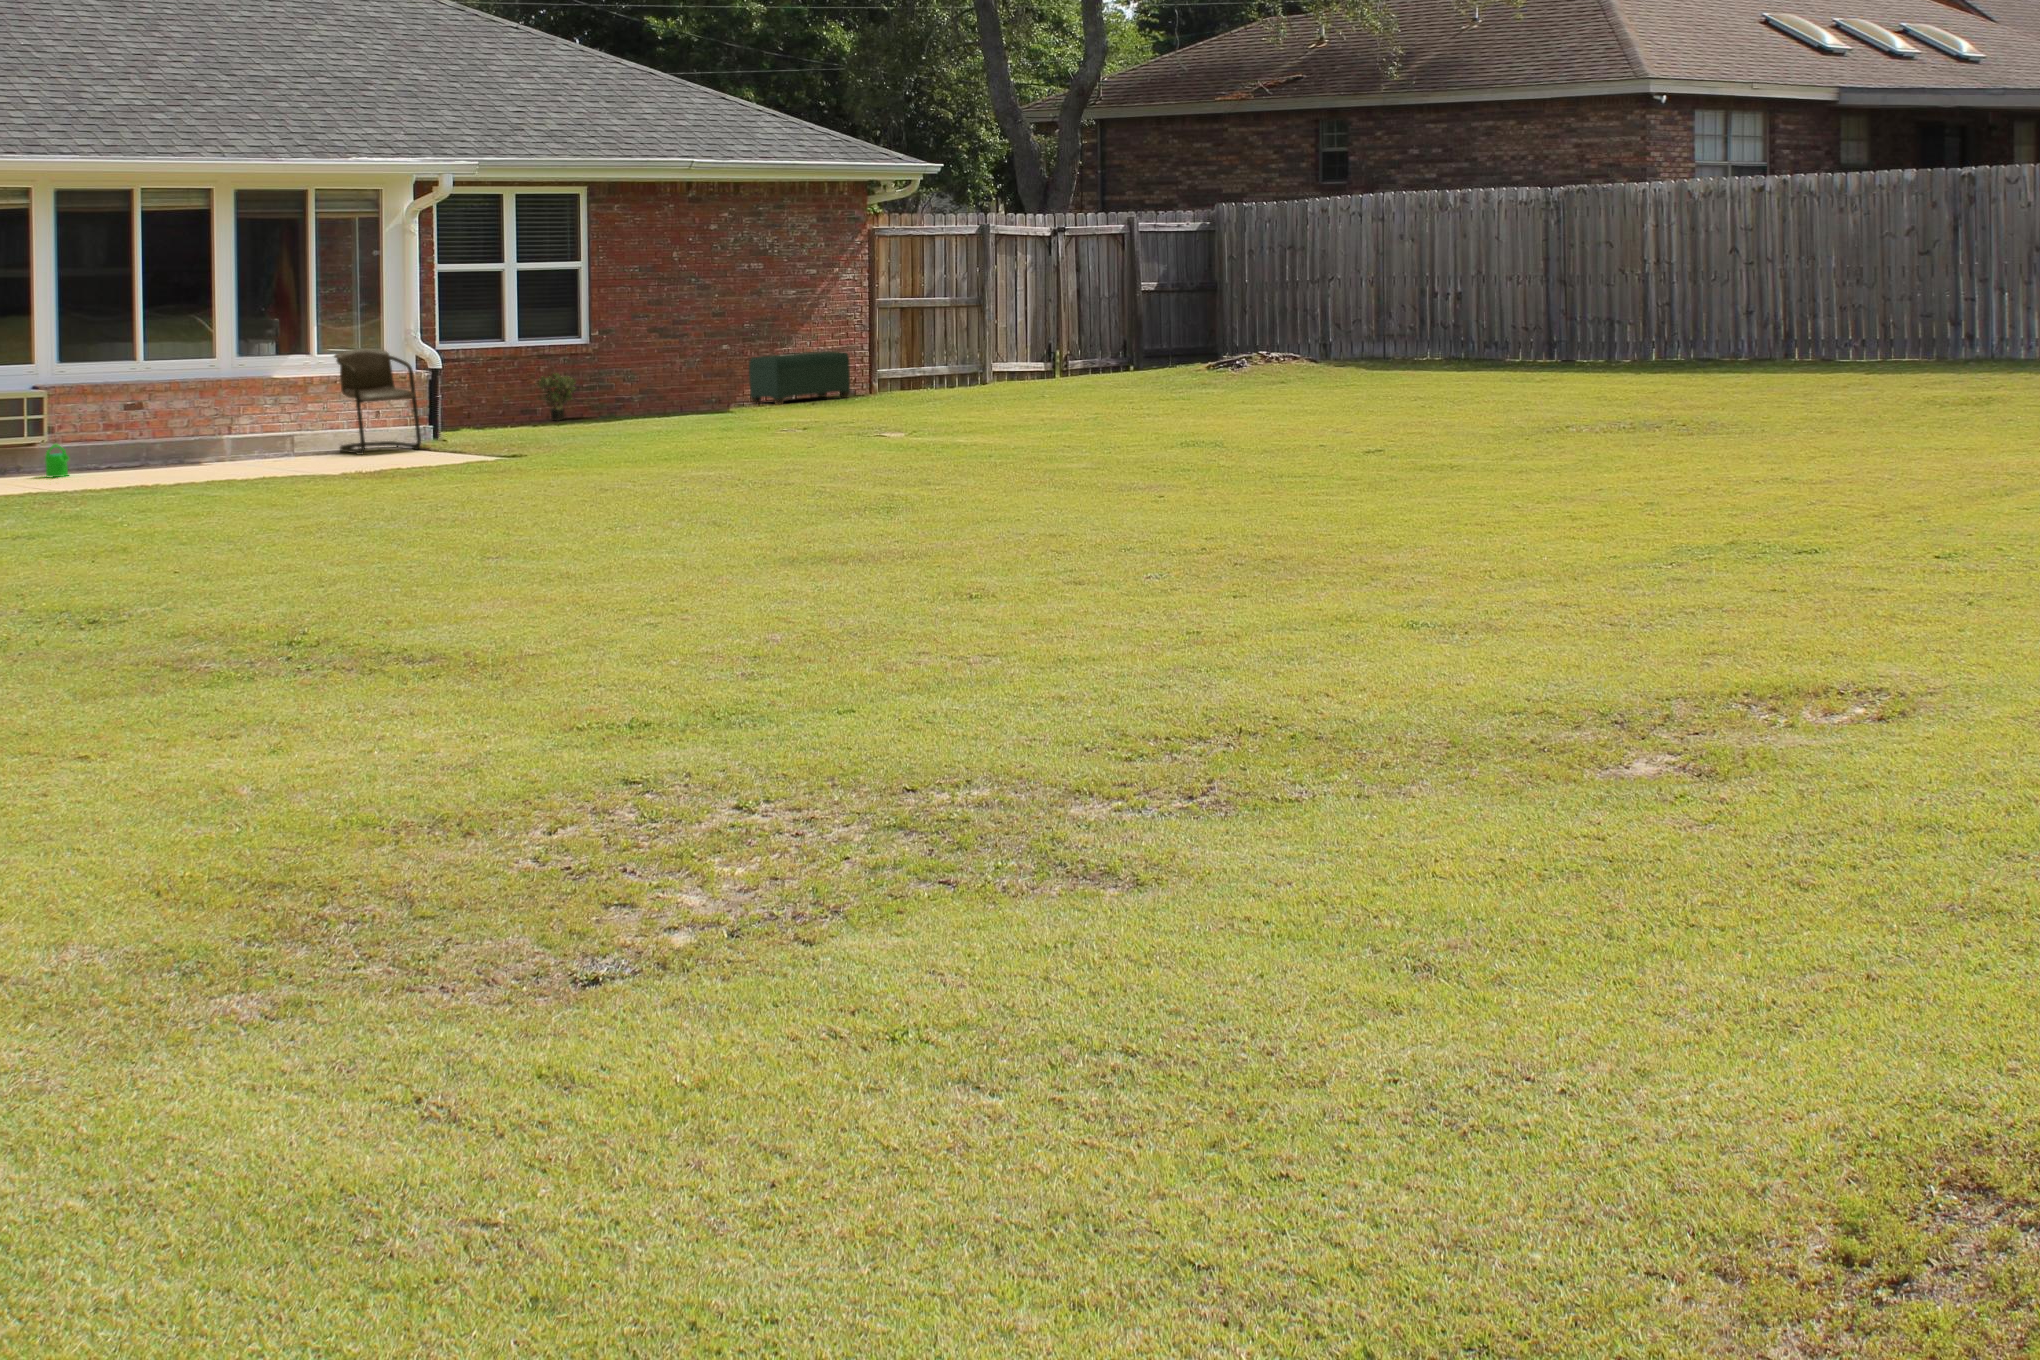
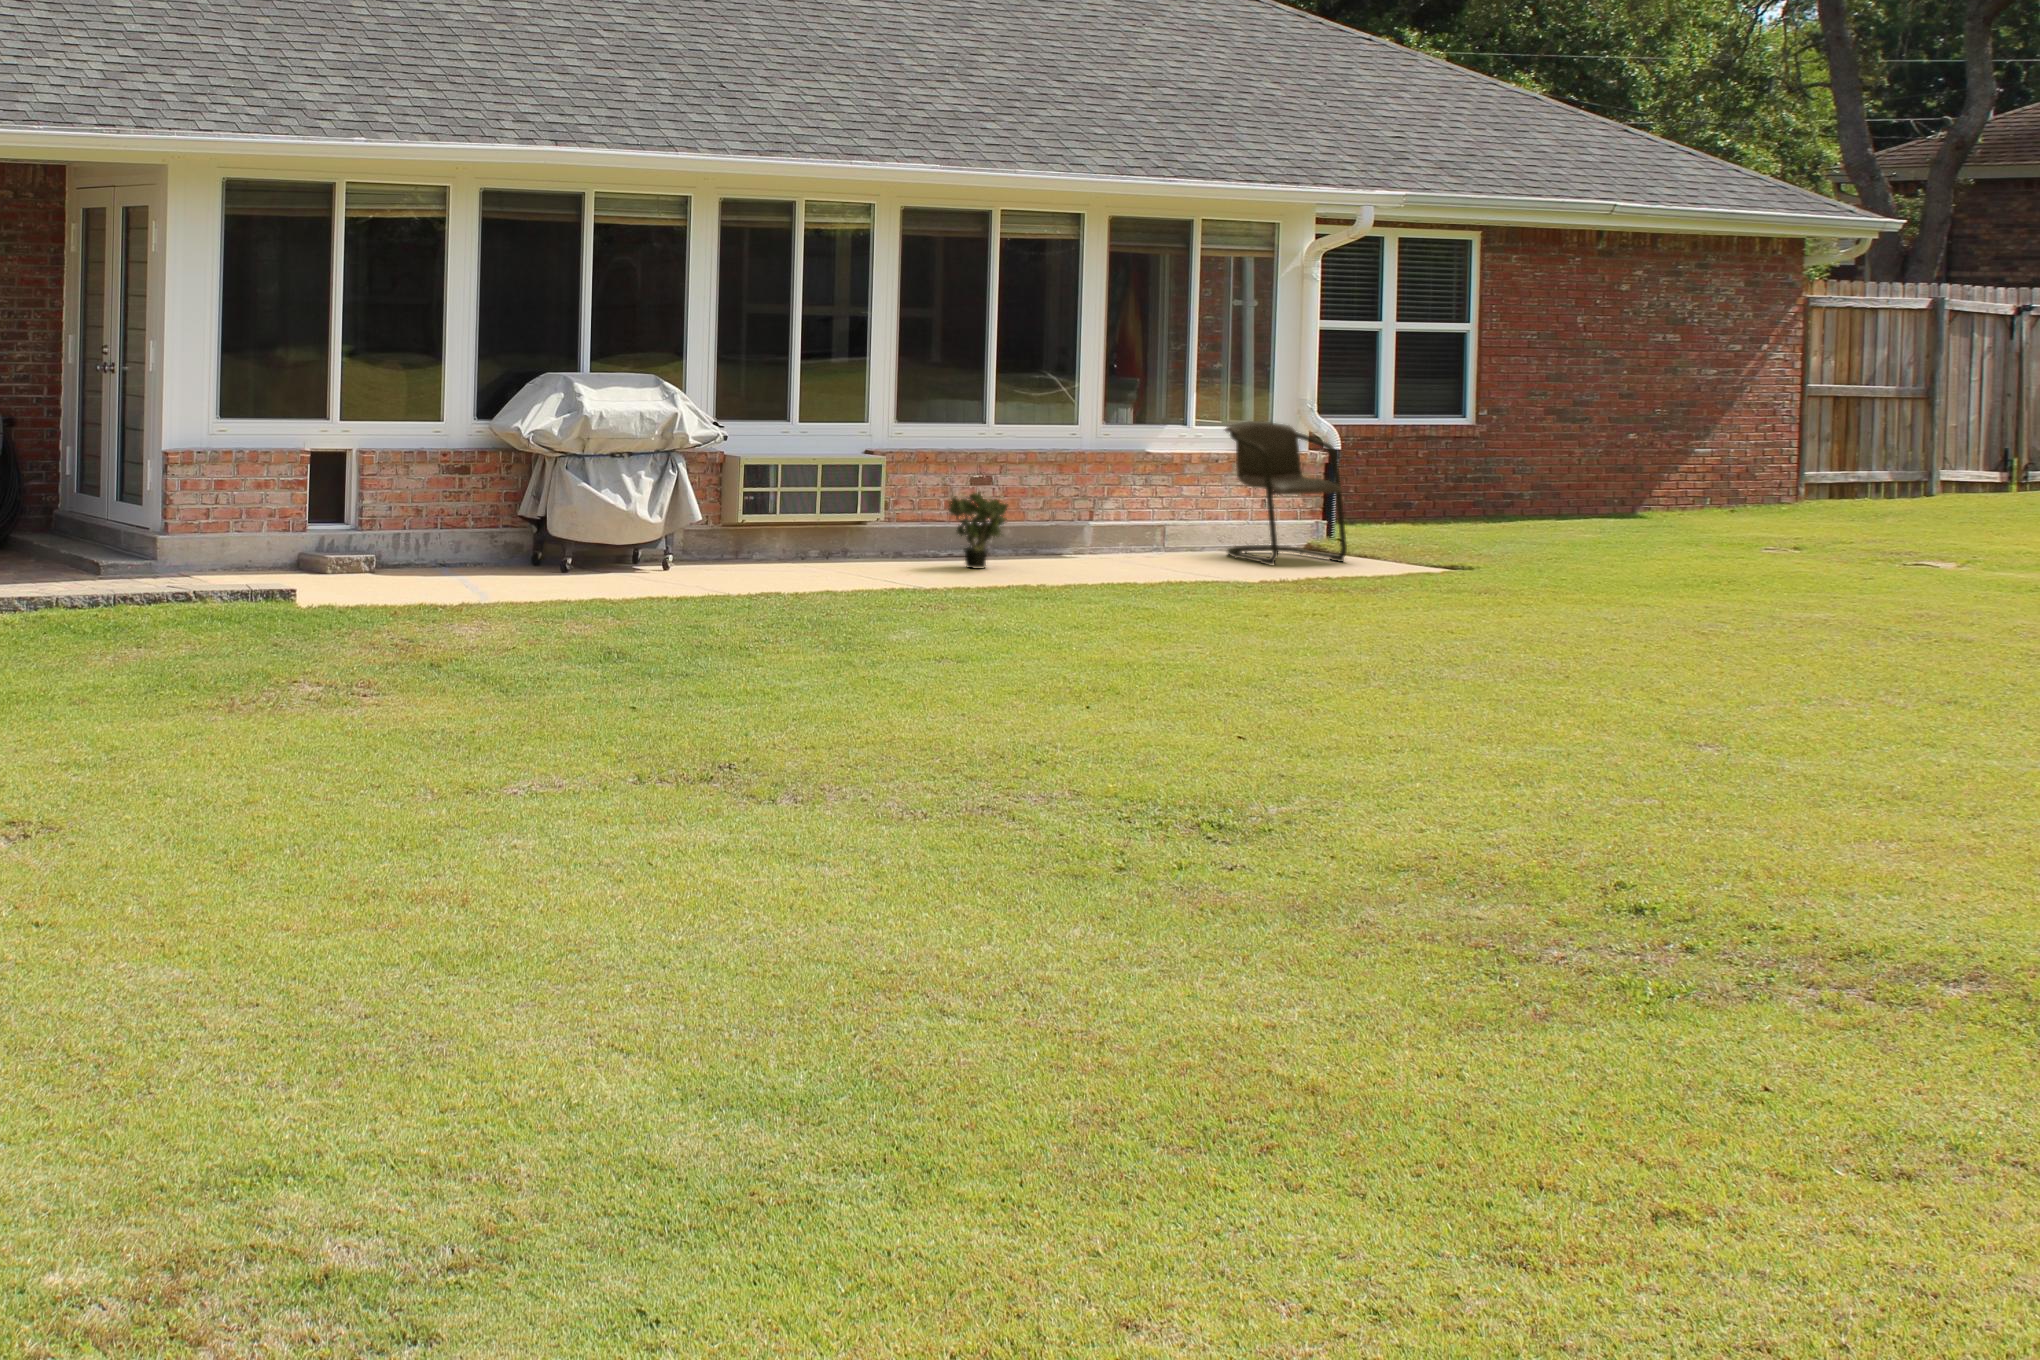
bench: present [749,351,850,405] -> none [1675,450,1816,519]
potted plant: present [539,373,576,421] -> present [949,493,1008,569]
watering can: present [45,444,69,477] -> none [874,528,911,572]

